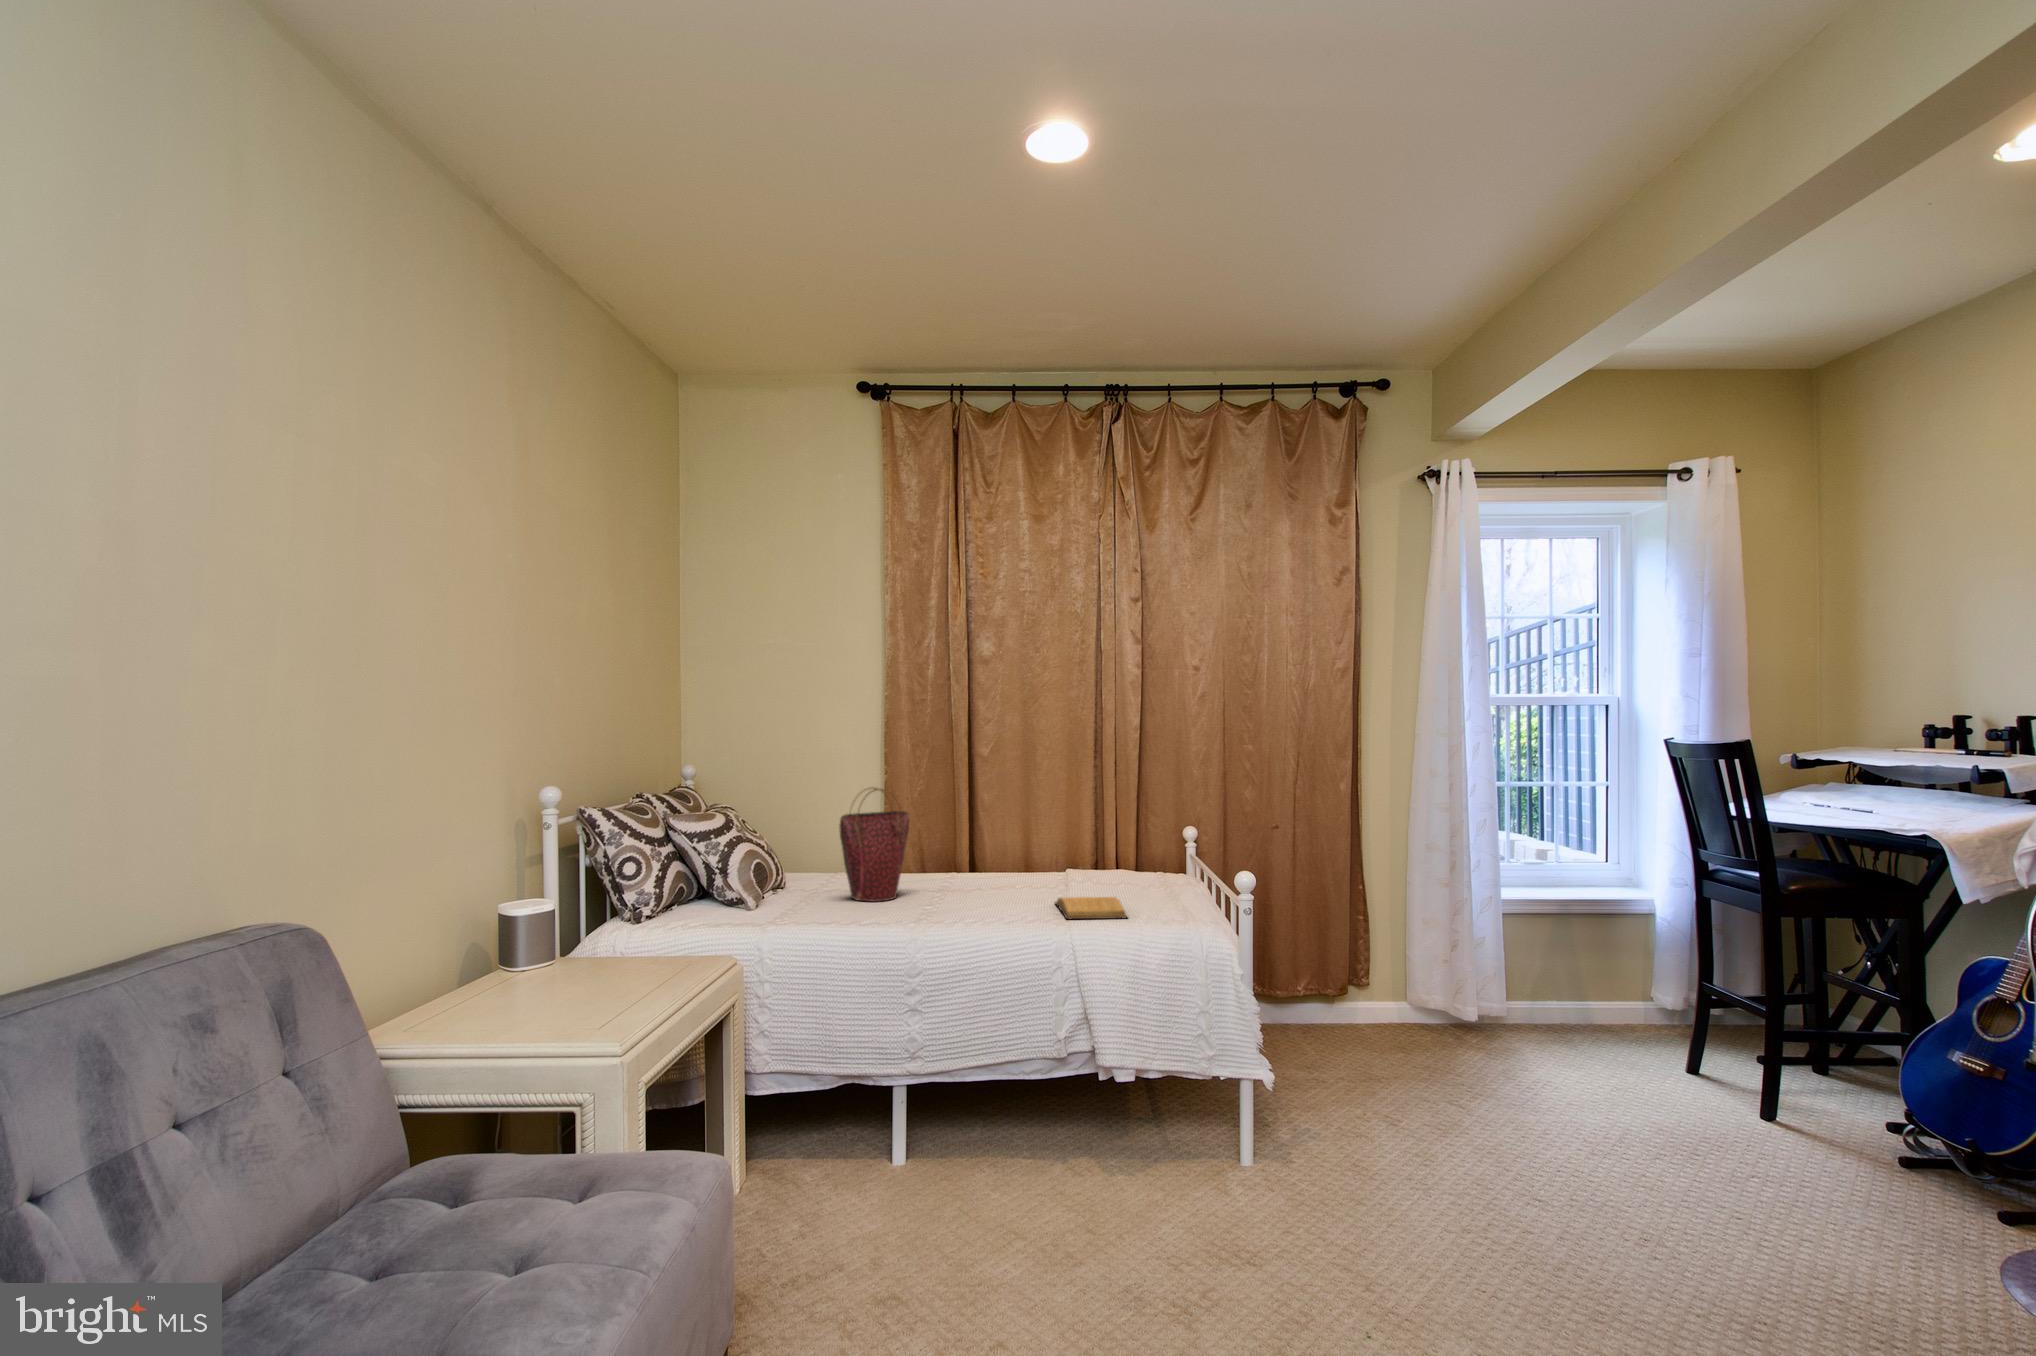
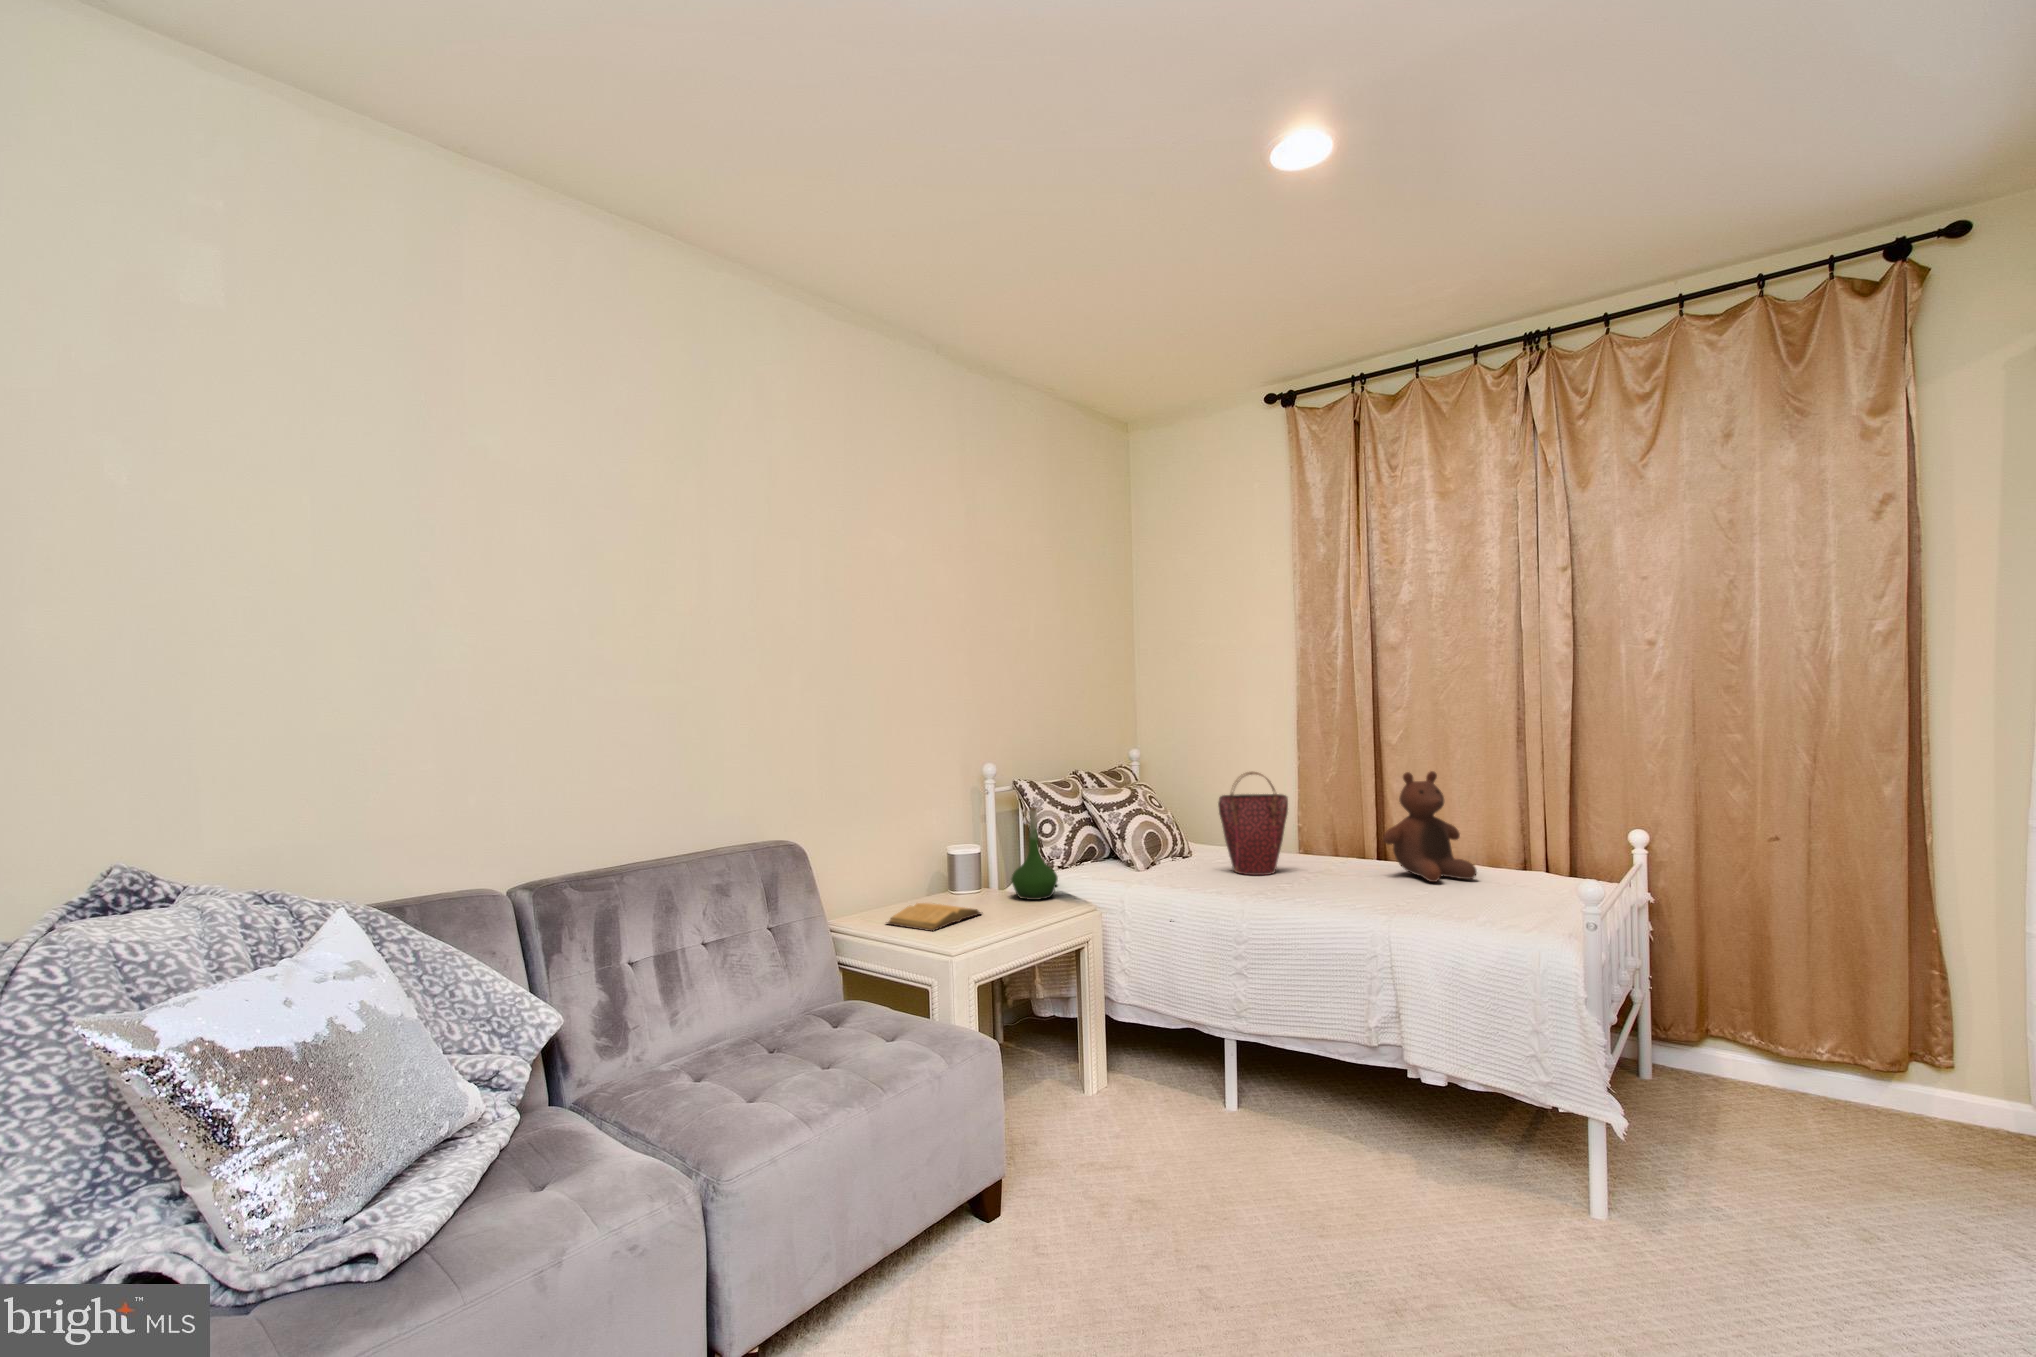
stuffed bear: none [1000,782,1080,890] -> present [1383,771,1477,882]
vase: none [613,839,678,961] -> present [1011,807,1058,900]
book: present [1055,897,1127,919] -> present [887,903,981,931]

